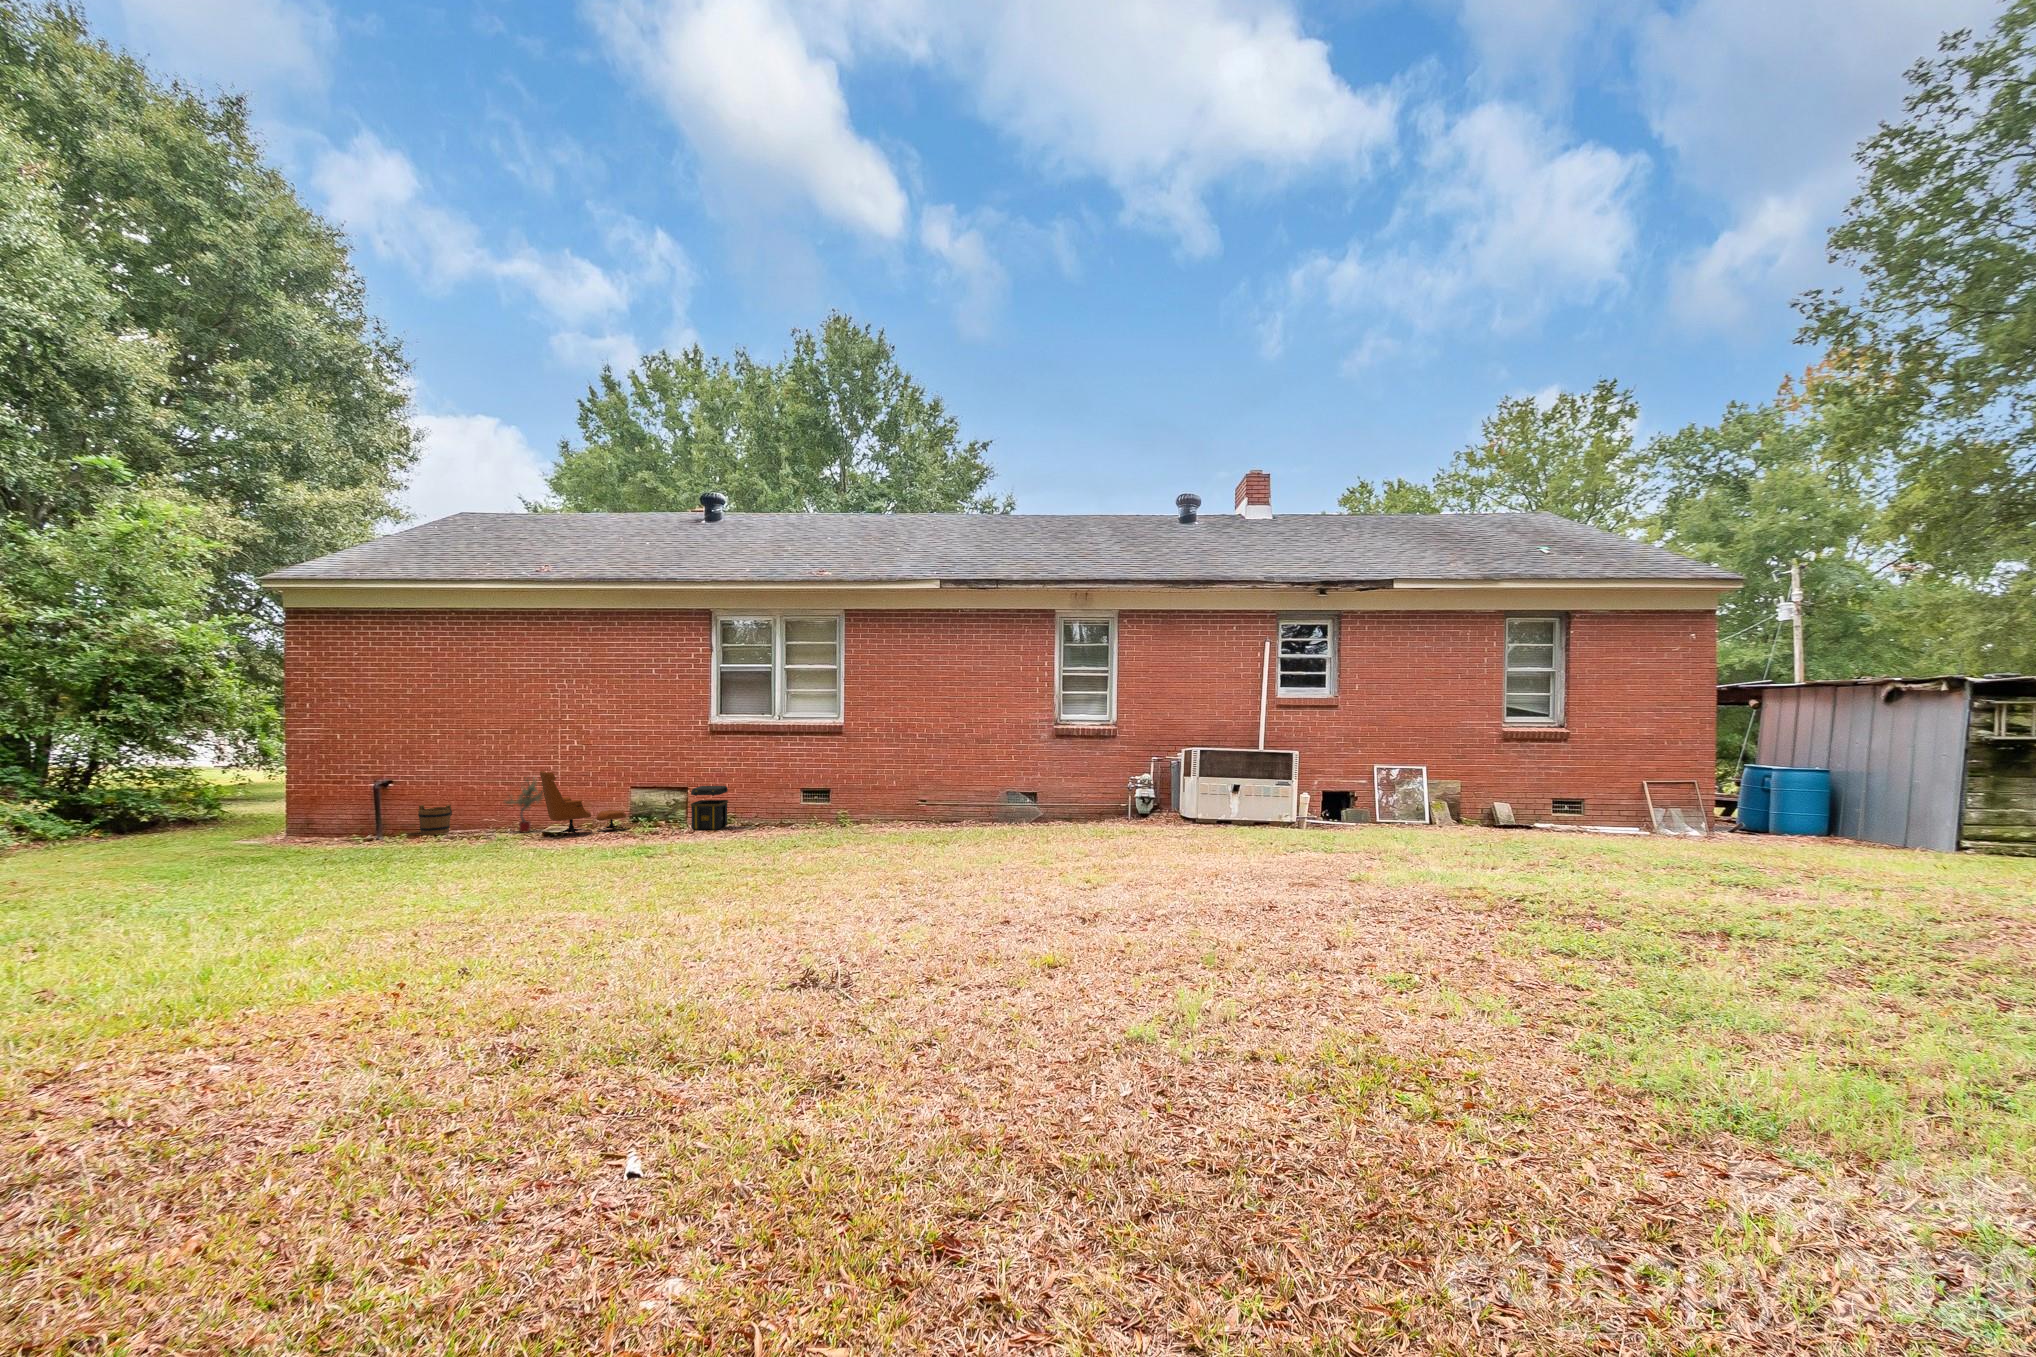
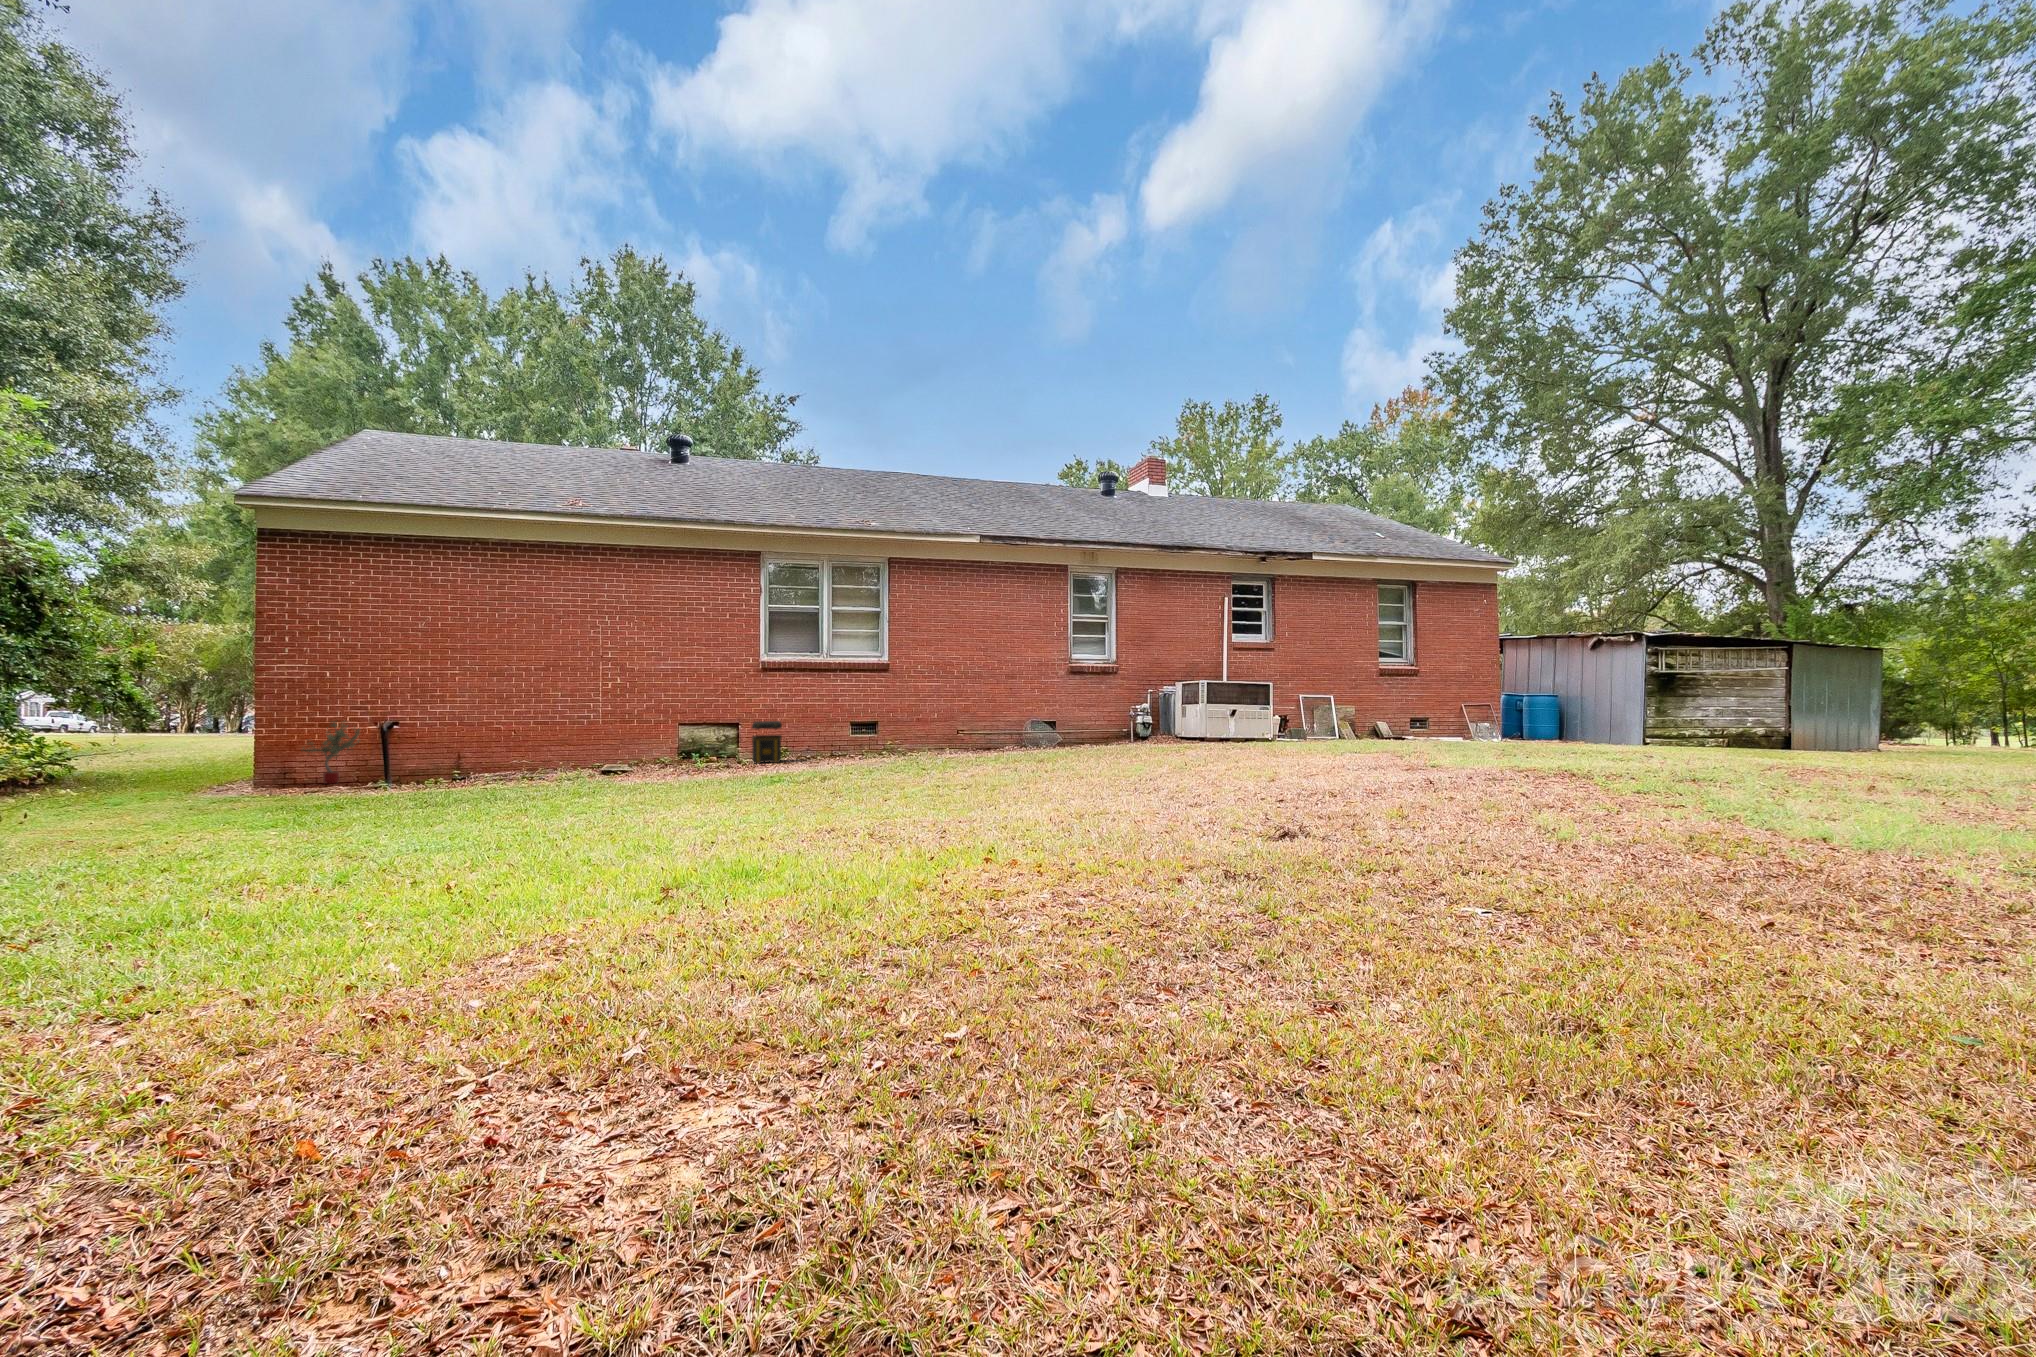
lounge chair: present [540,771,626,837] -> none [597,706,679,774]
potted tree: present [505,777,543,833] -> present [301,722,360,784]
bucket: present [418,805,452,835] -> none [435,746,475,779]

